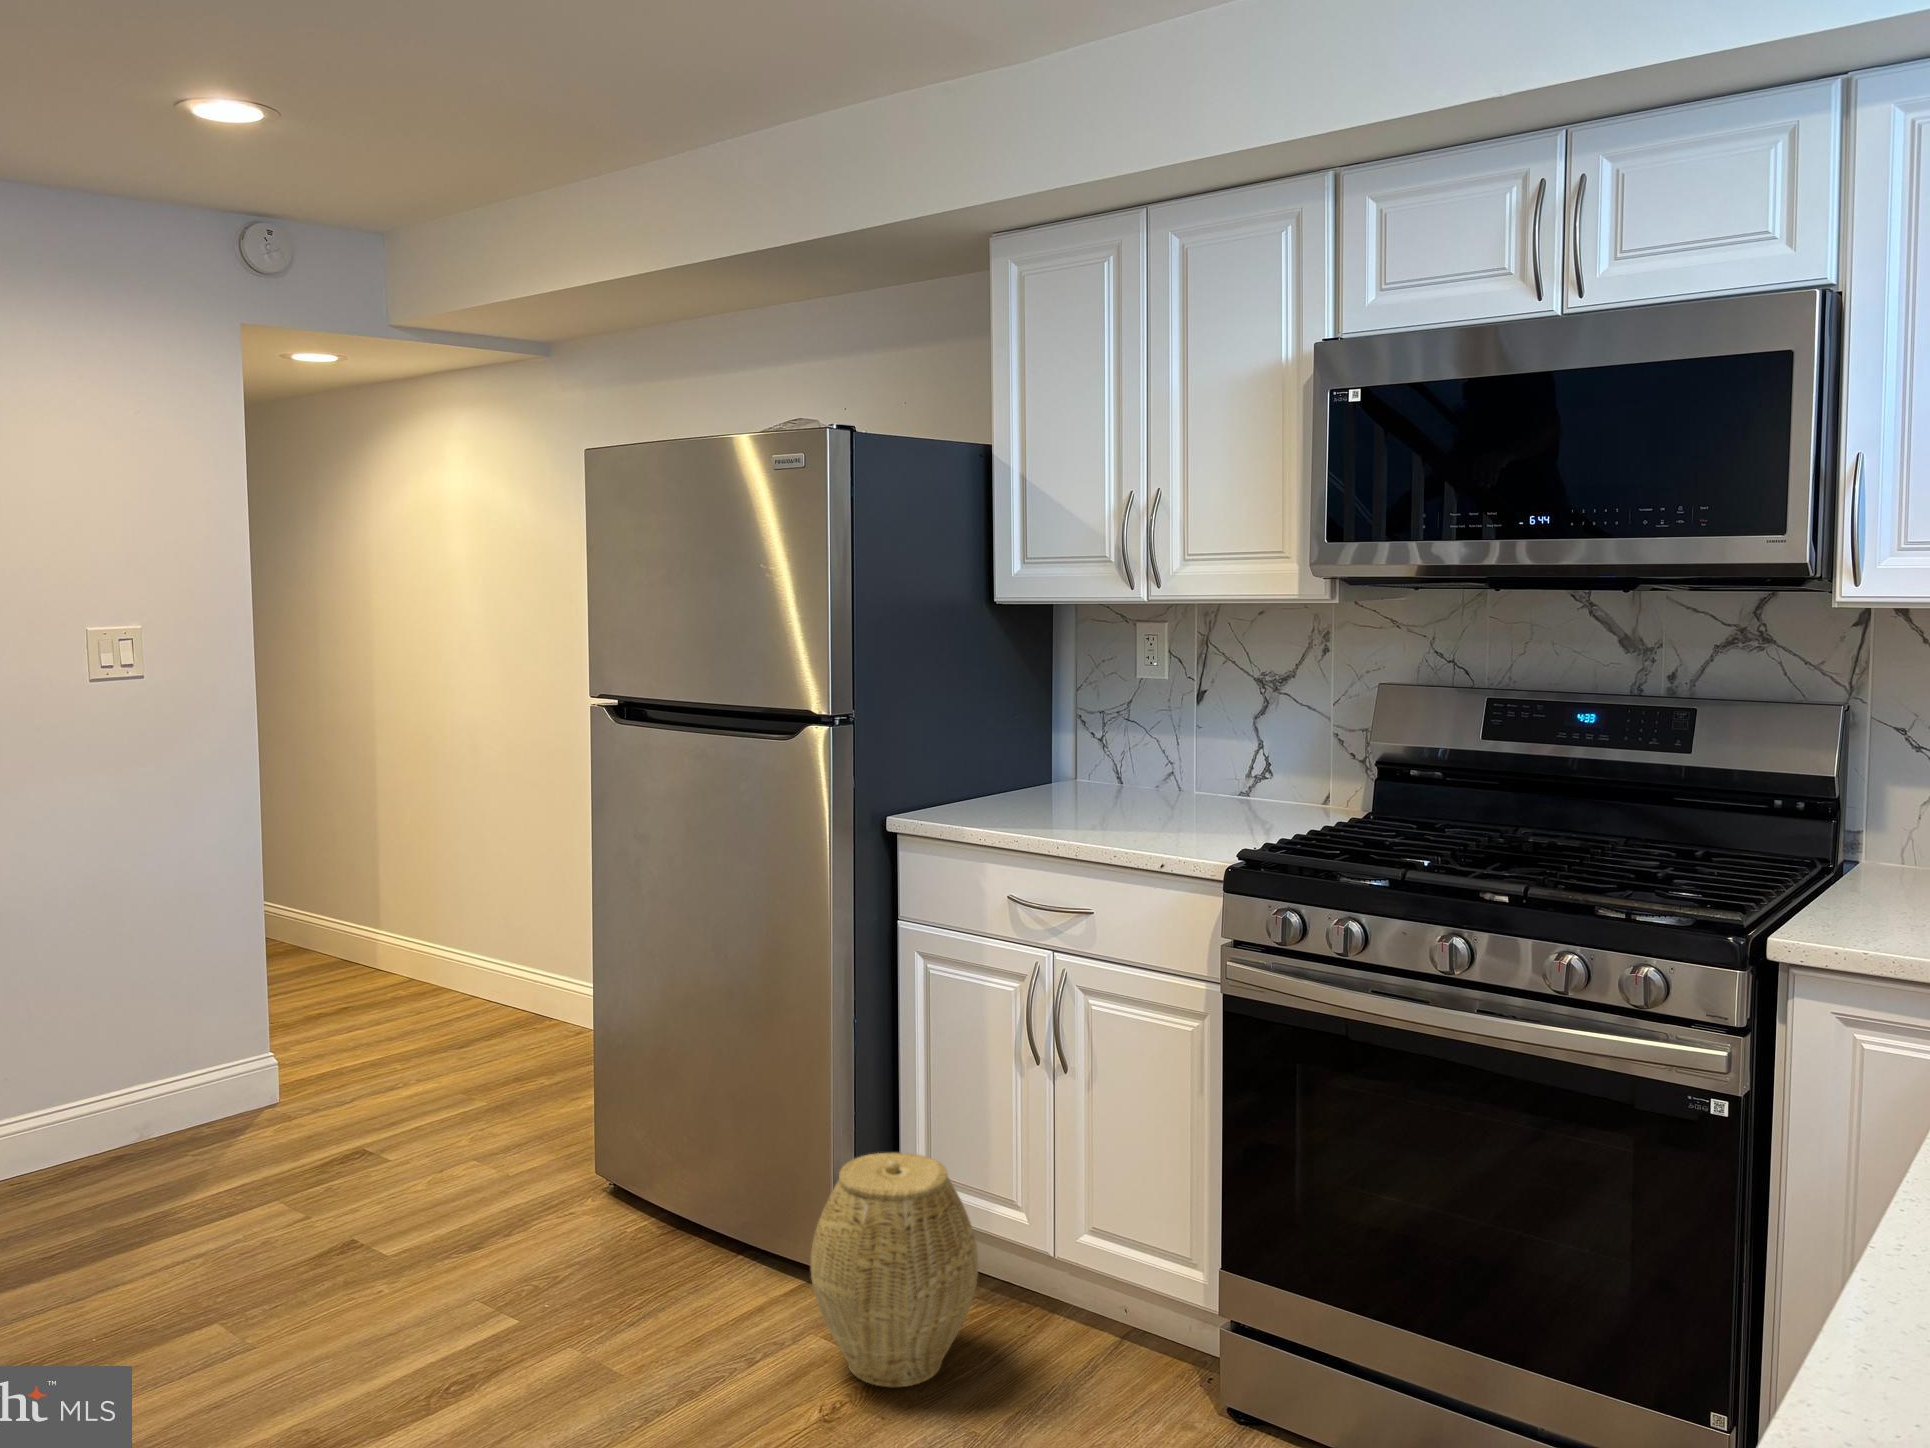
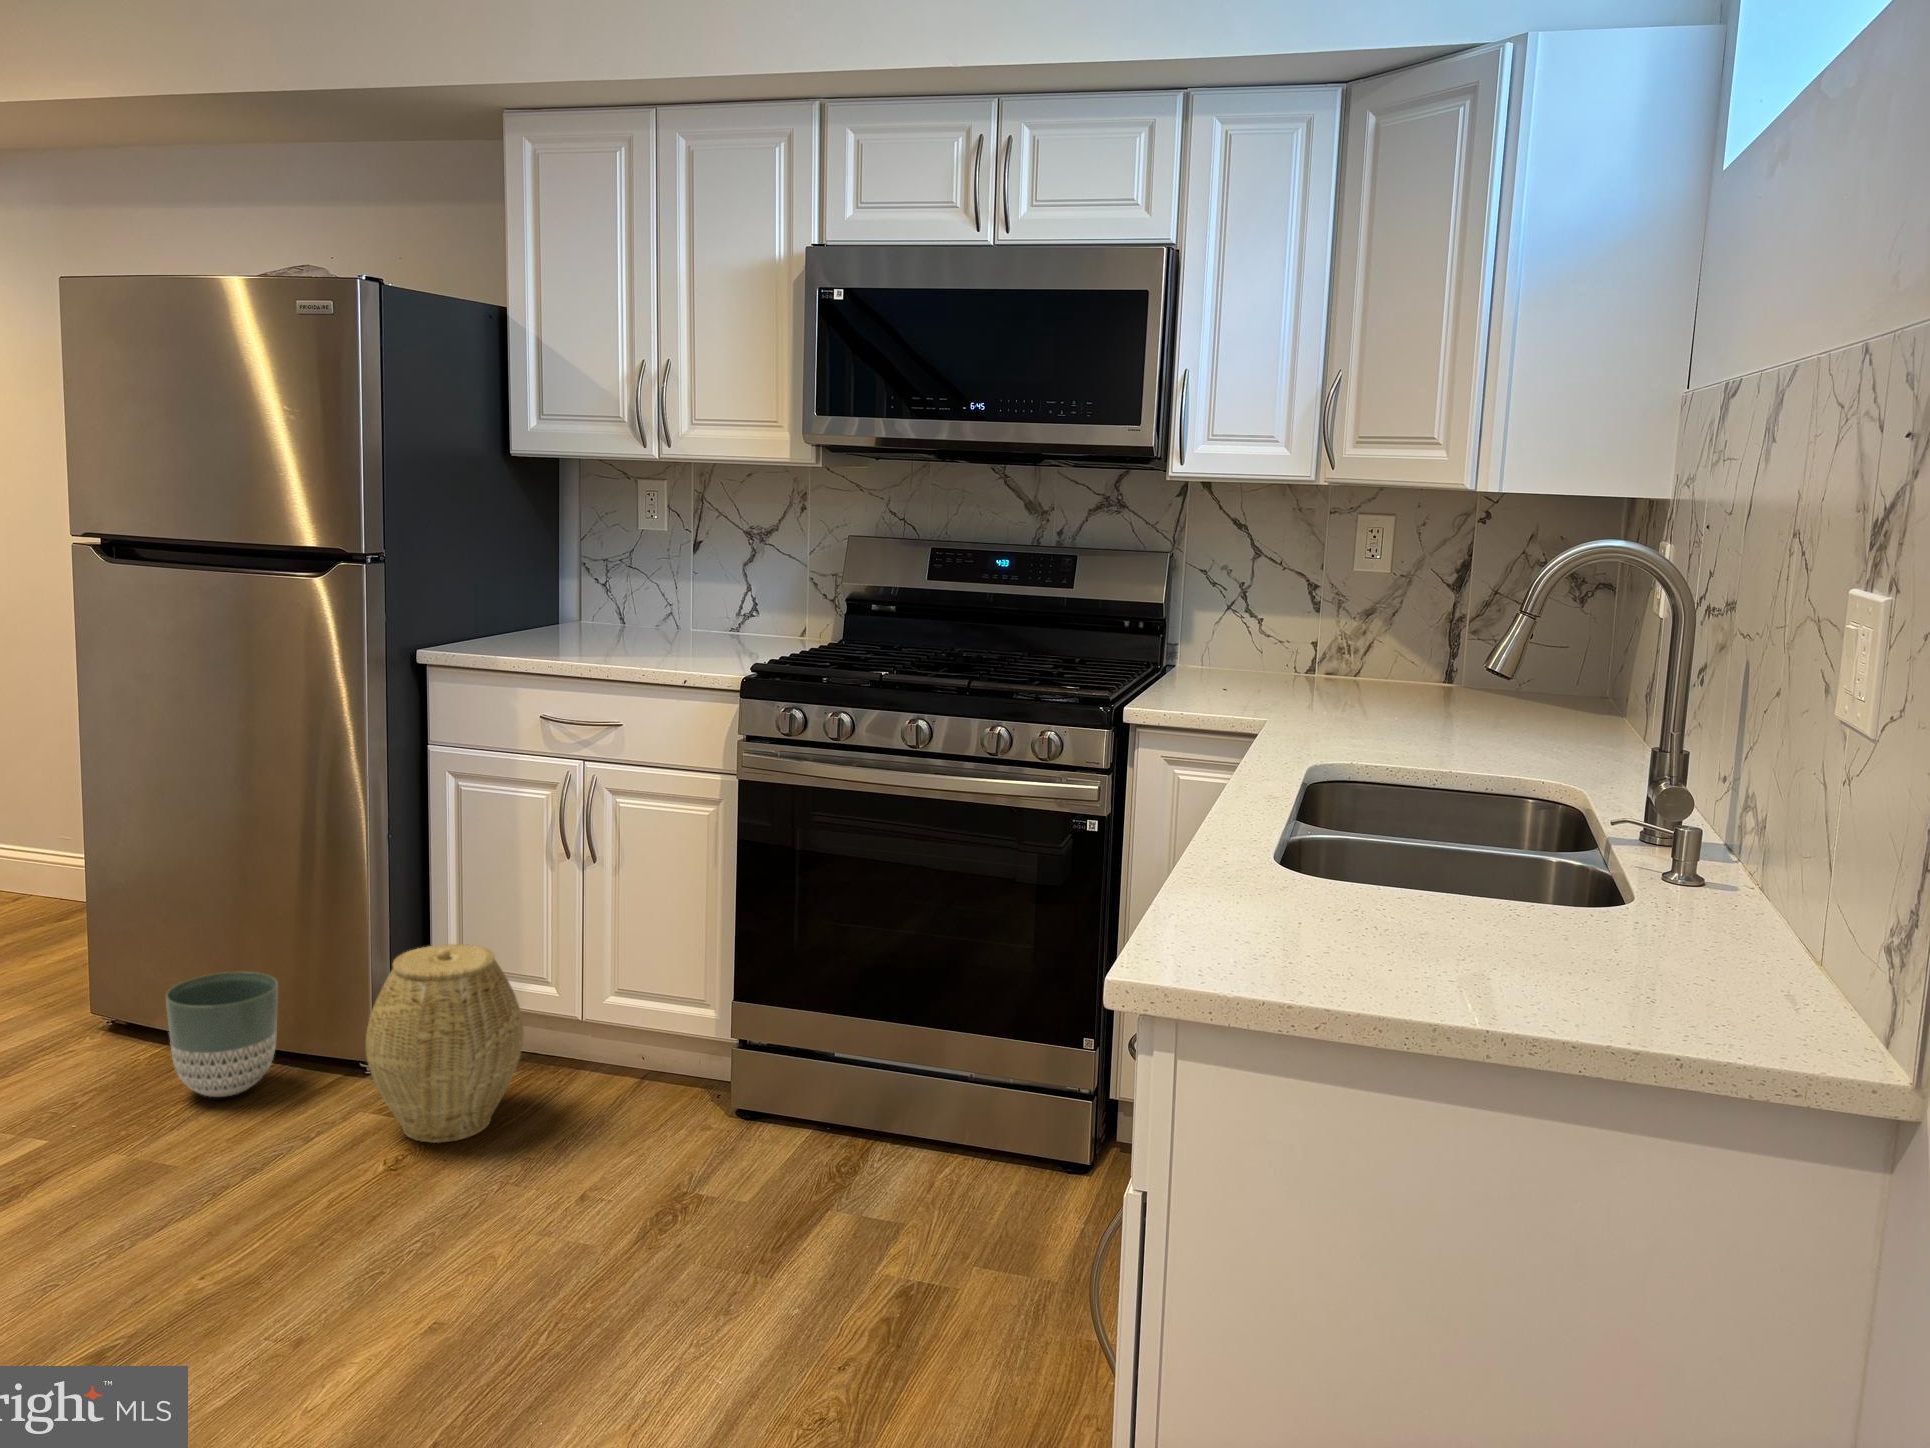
planter: none [639,1150,744,1286] -> present [166,972,278,1097]

